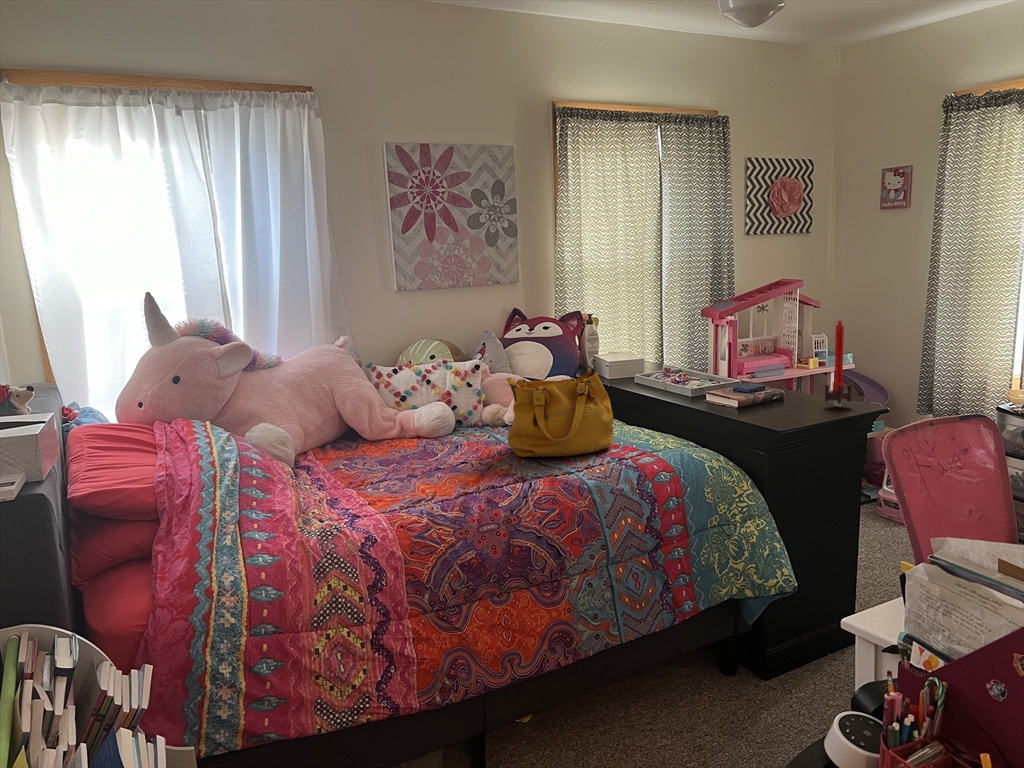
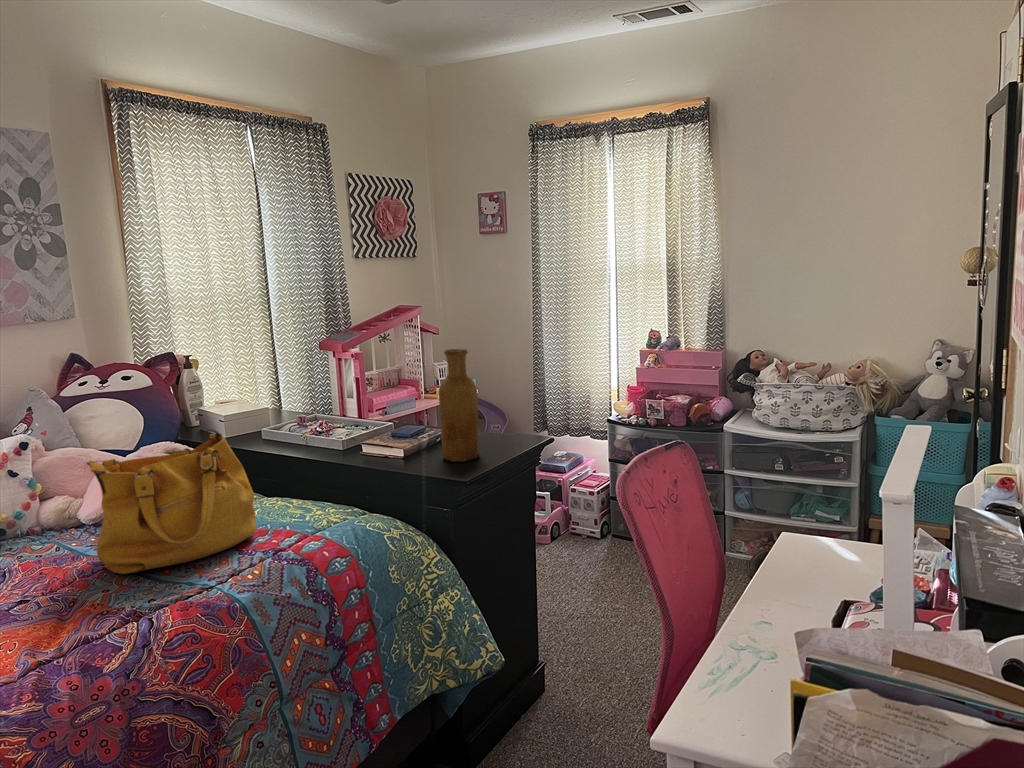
vase: none [771,319,808,416] -> present [438,349,479,462]
candle: present [825,320,852,407] -> none [492,348,519,443]

